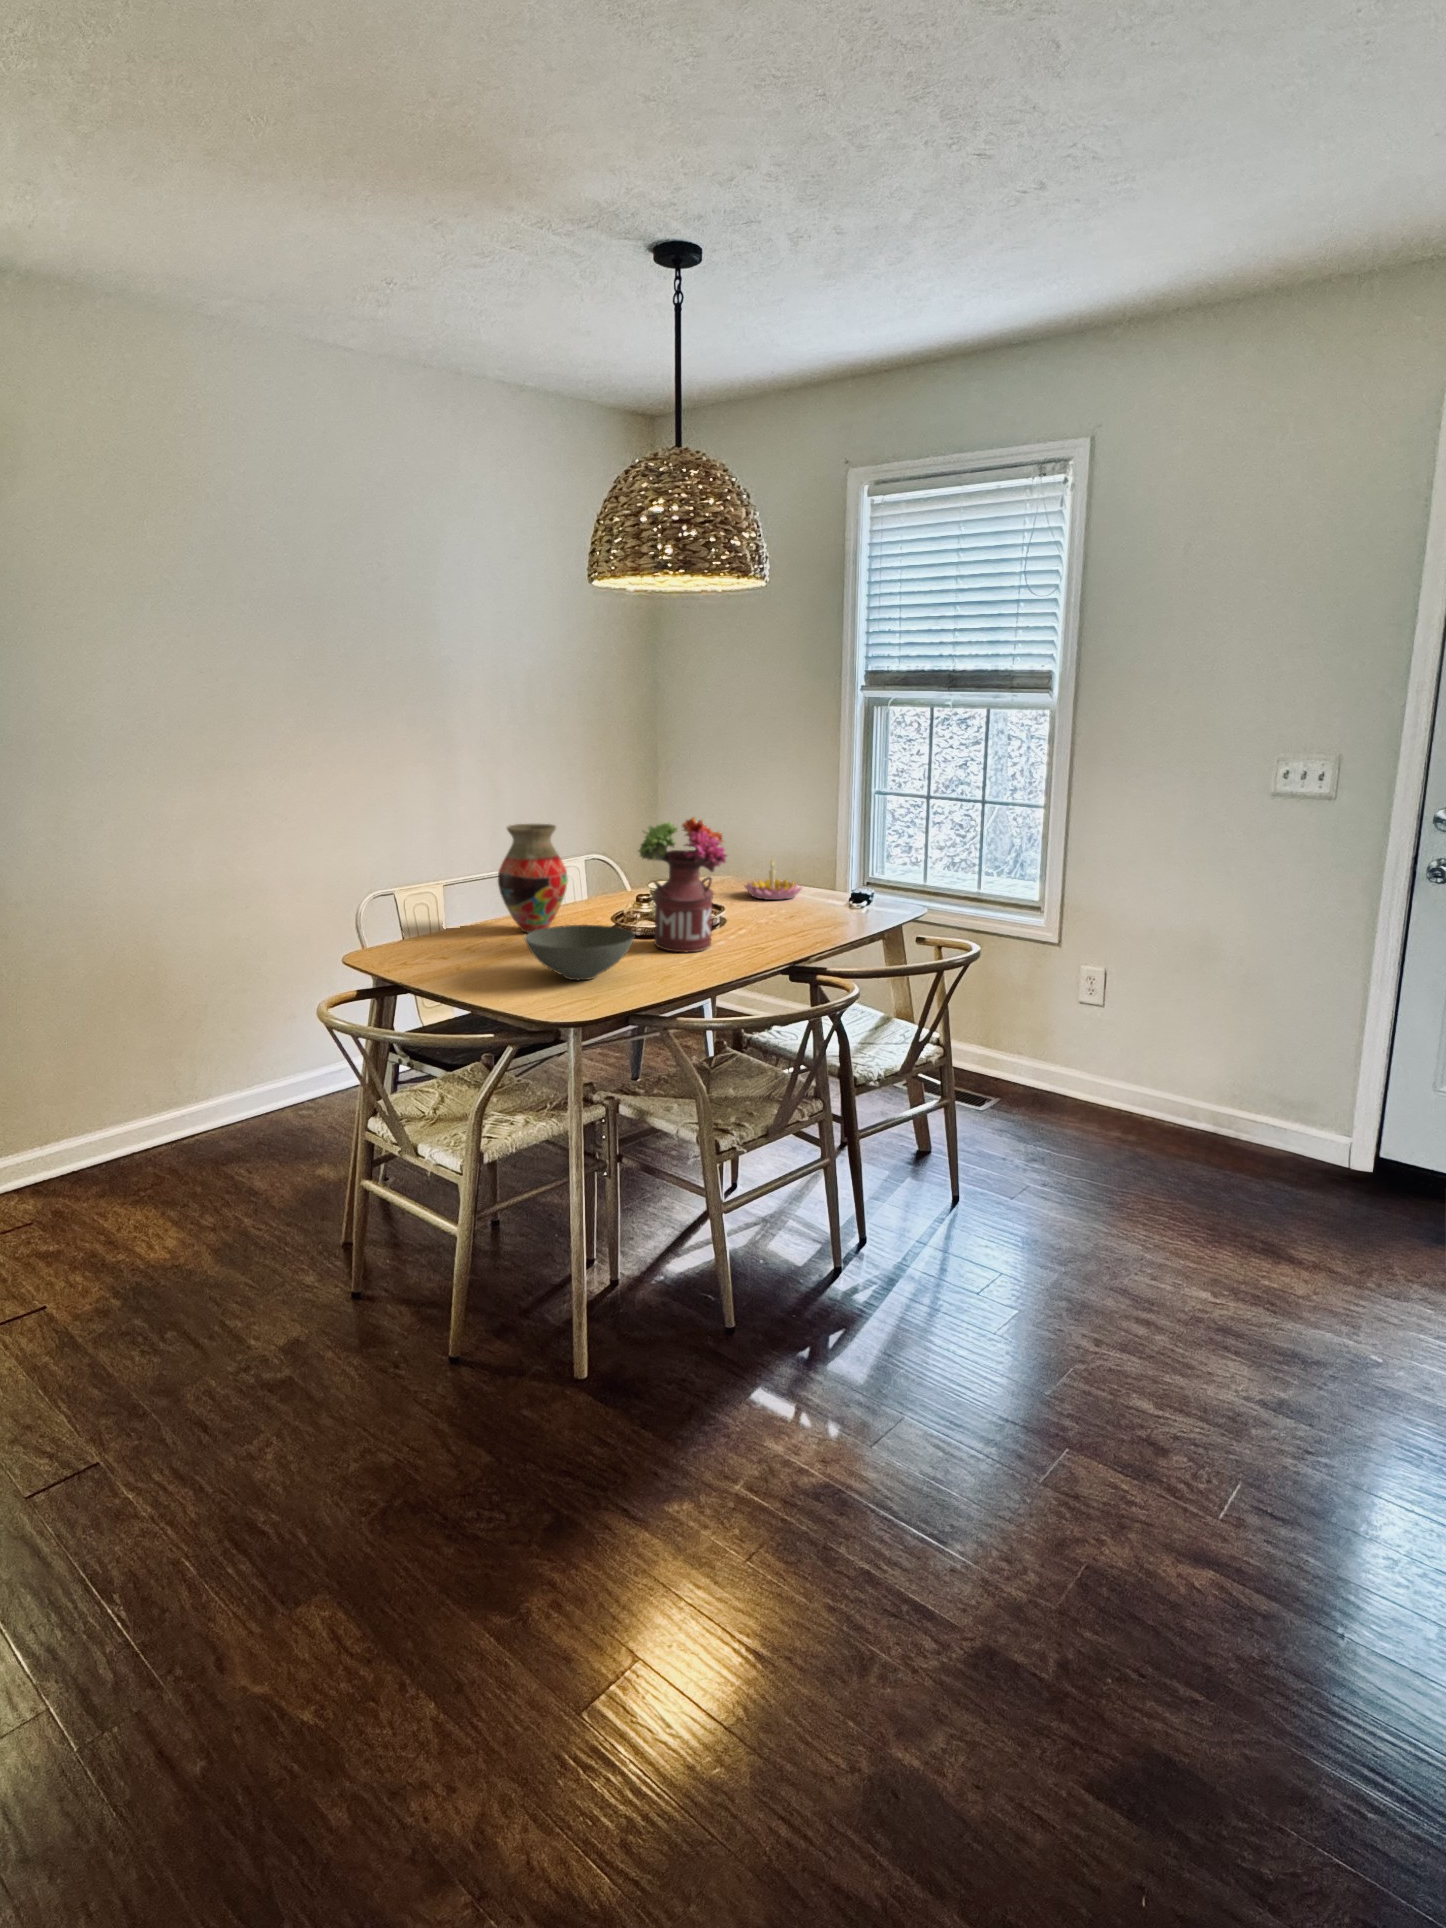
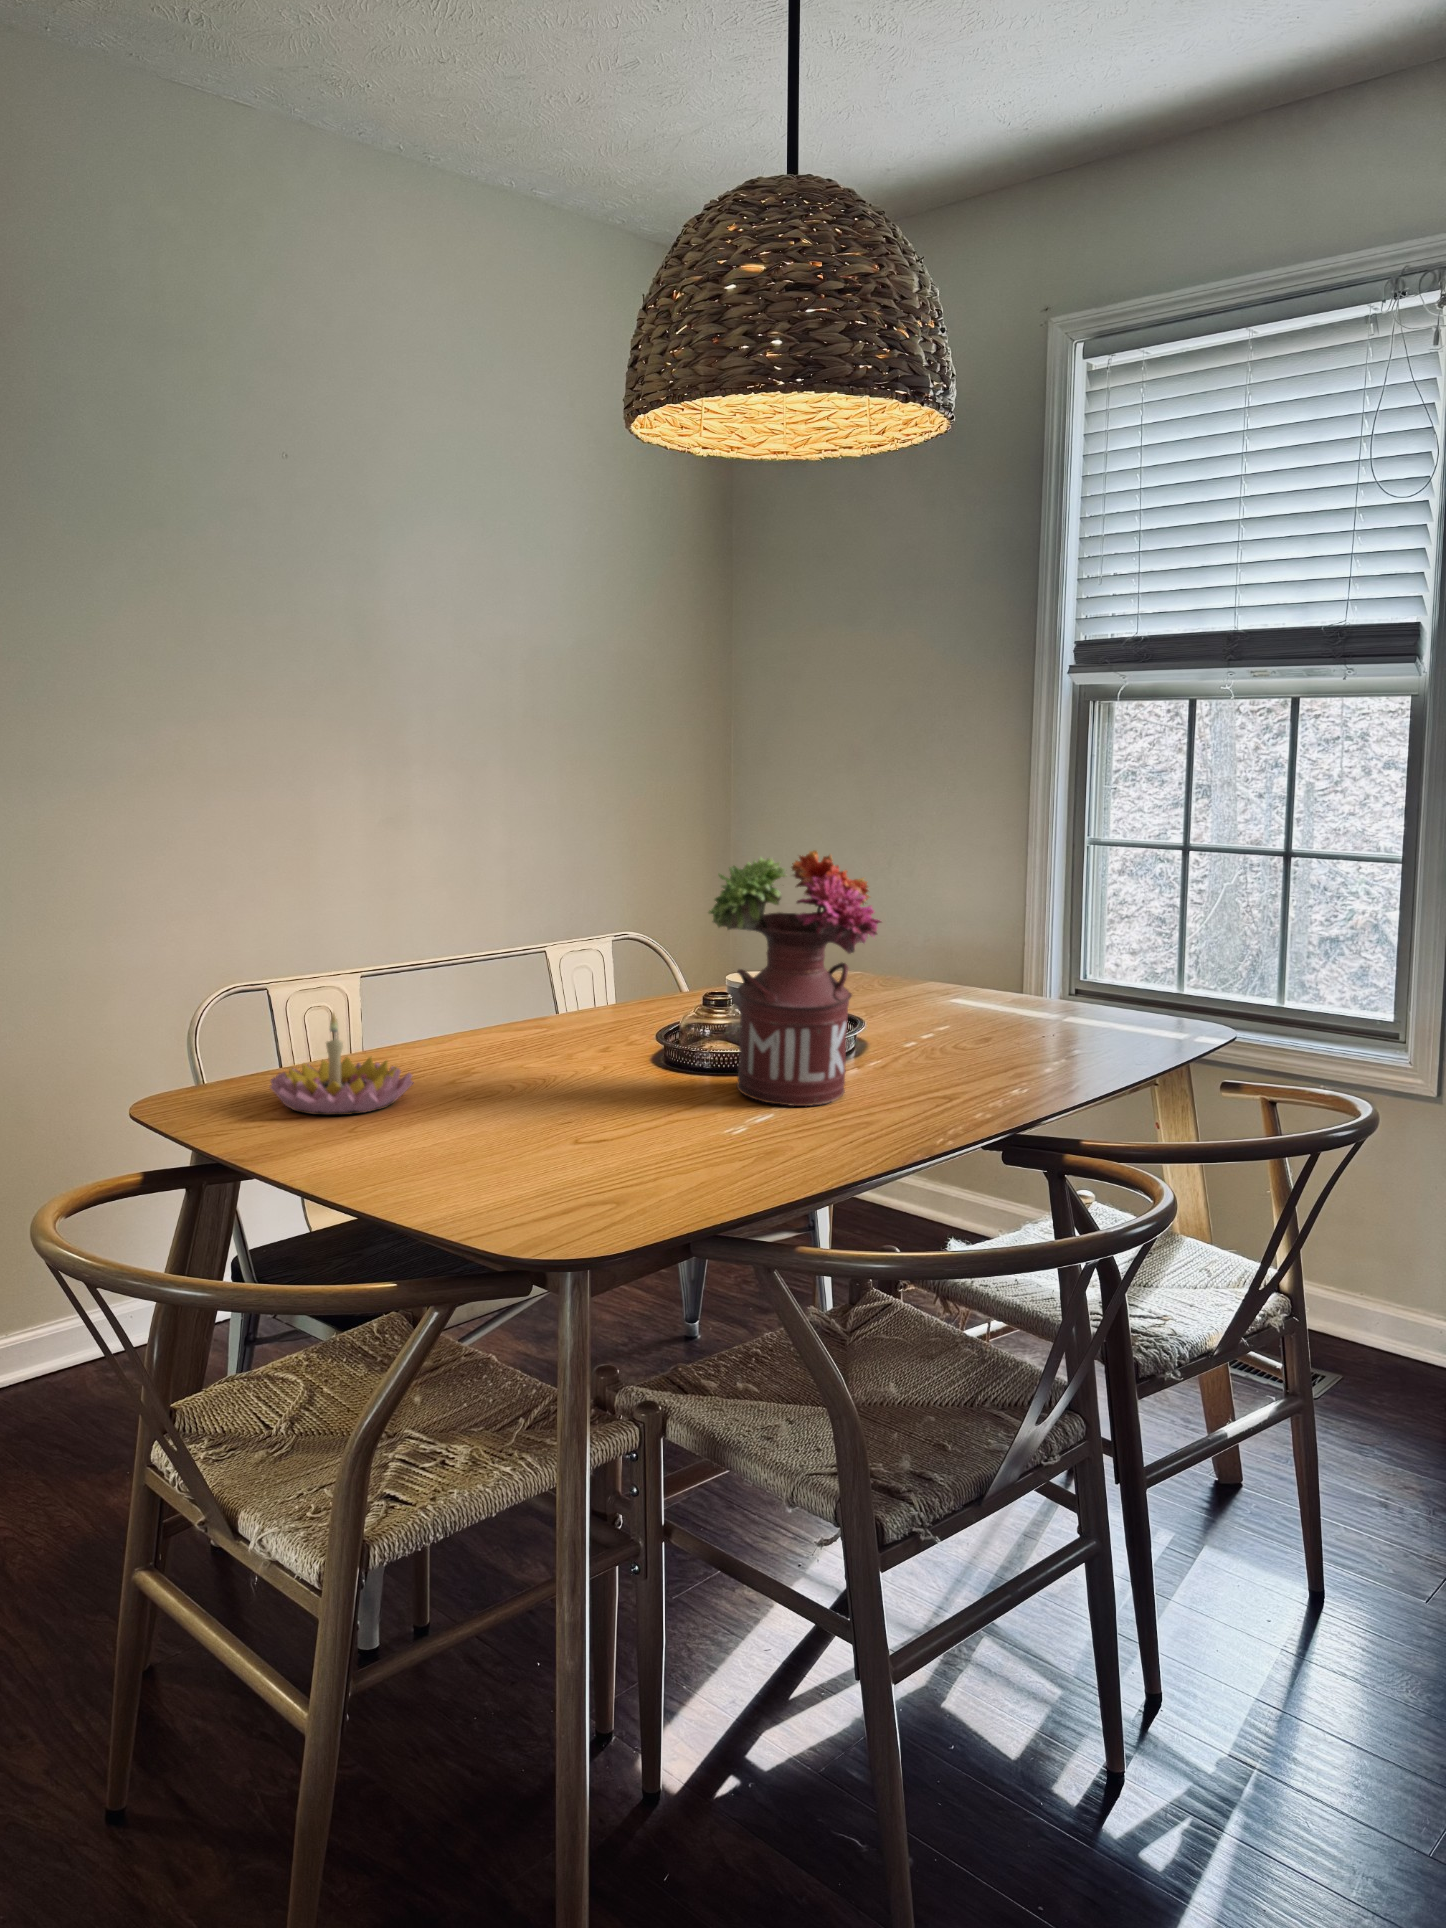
vase: present [498,824,568,933] -> none [452,866,580,1063]
candle holder: present [745,861,802,900] -> present [270,1013,413,1115]
bowl: present [525,925,634,980] -> none [486,1050,703,1161]

